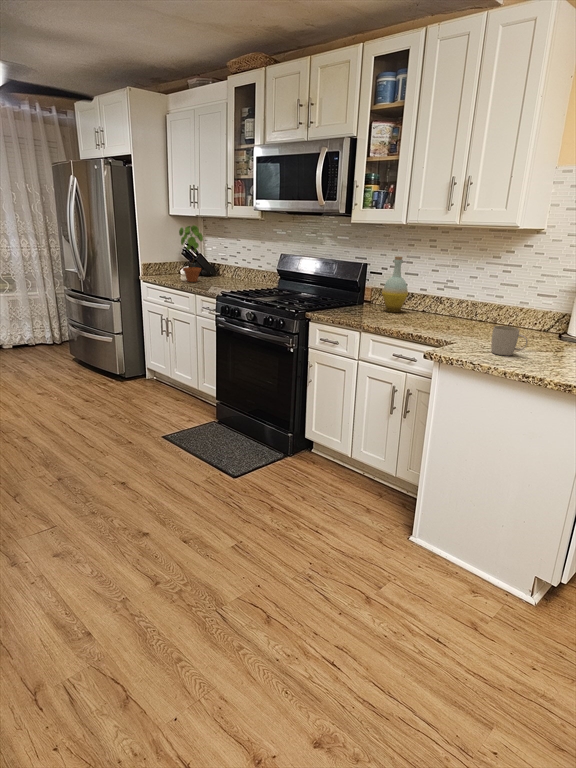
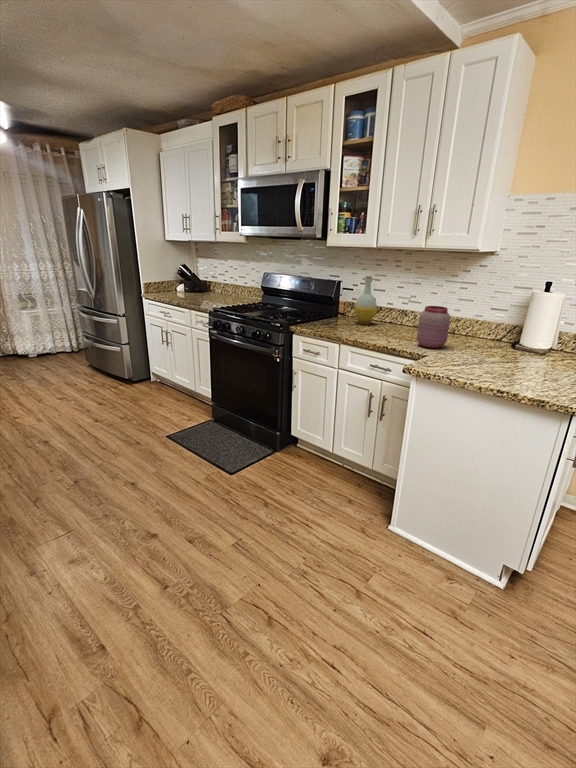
potted plant: present [179,225,203,282] -> none [175,250,196,299]
jar: none [448,289,485,336] -> present [417,306,450,348]
mug: present [491,326,528,356] -> none [461,341,495,369]

